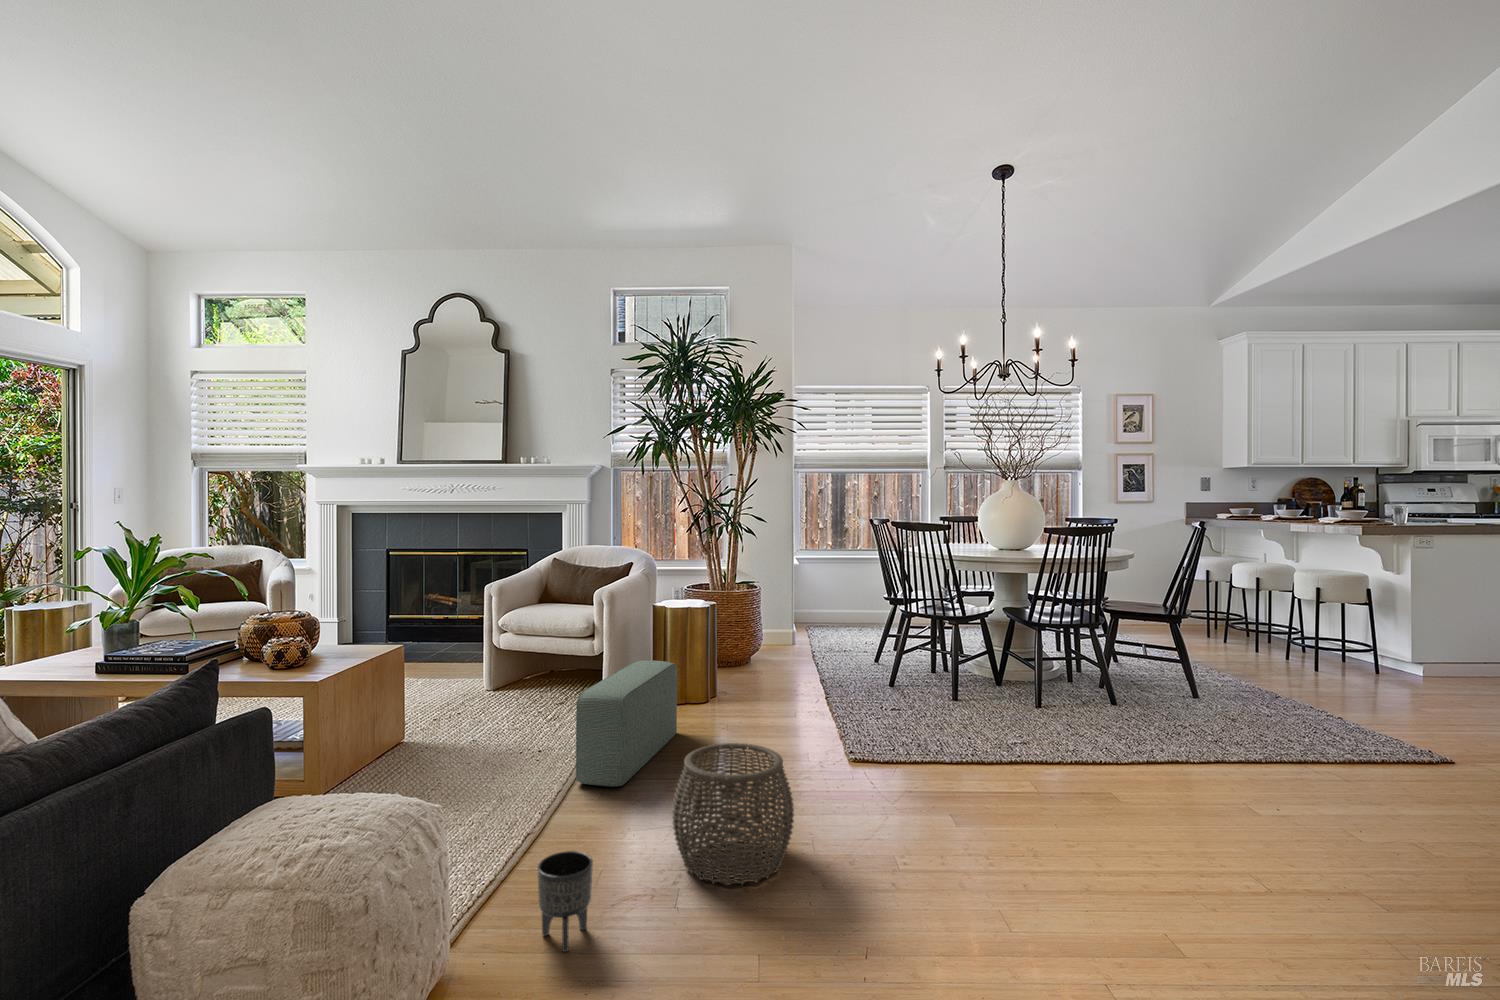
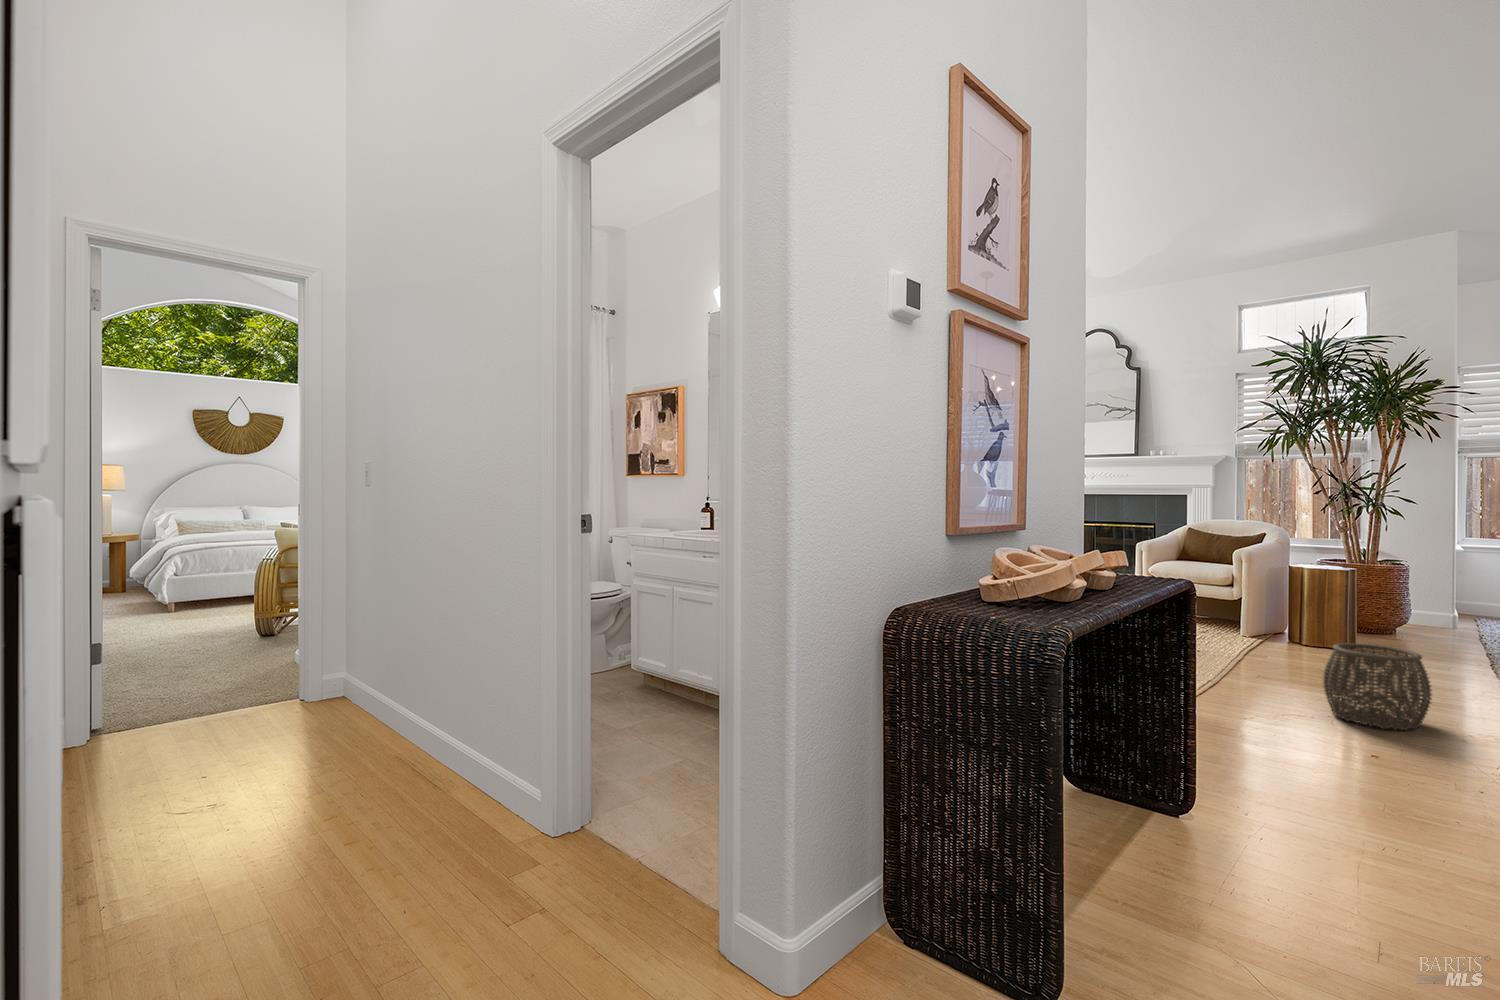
pouf: present [576,660,677,787] -> none [1233,602,1317,676]
planter: present [537,851,593,951] -> none [1231,676,1268,725]

